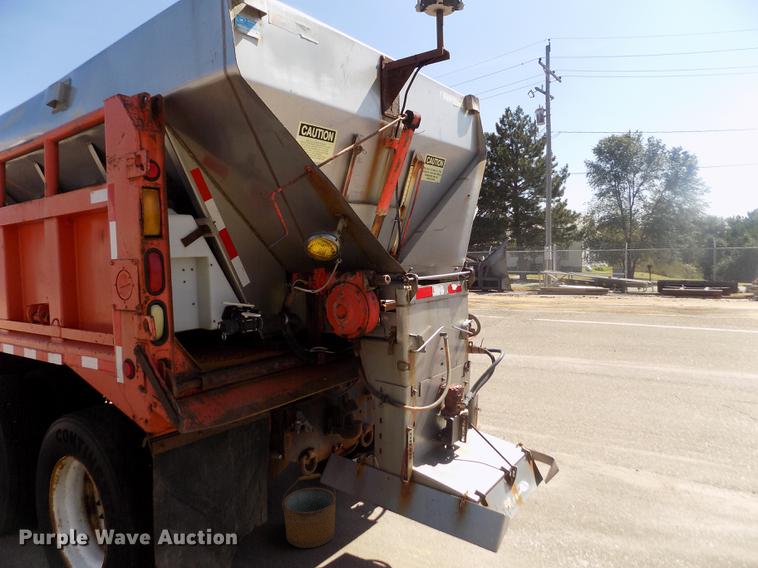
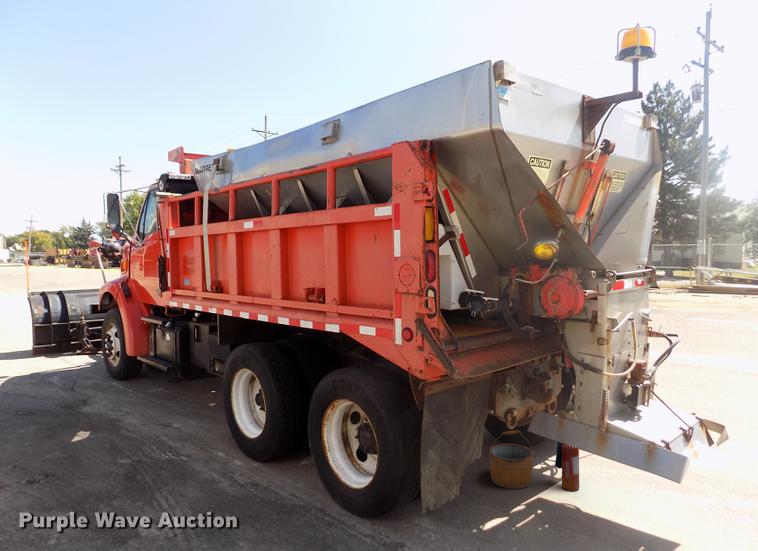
fire extinguisher: none [362,465,389,544] -> present [555,442,579,491]

